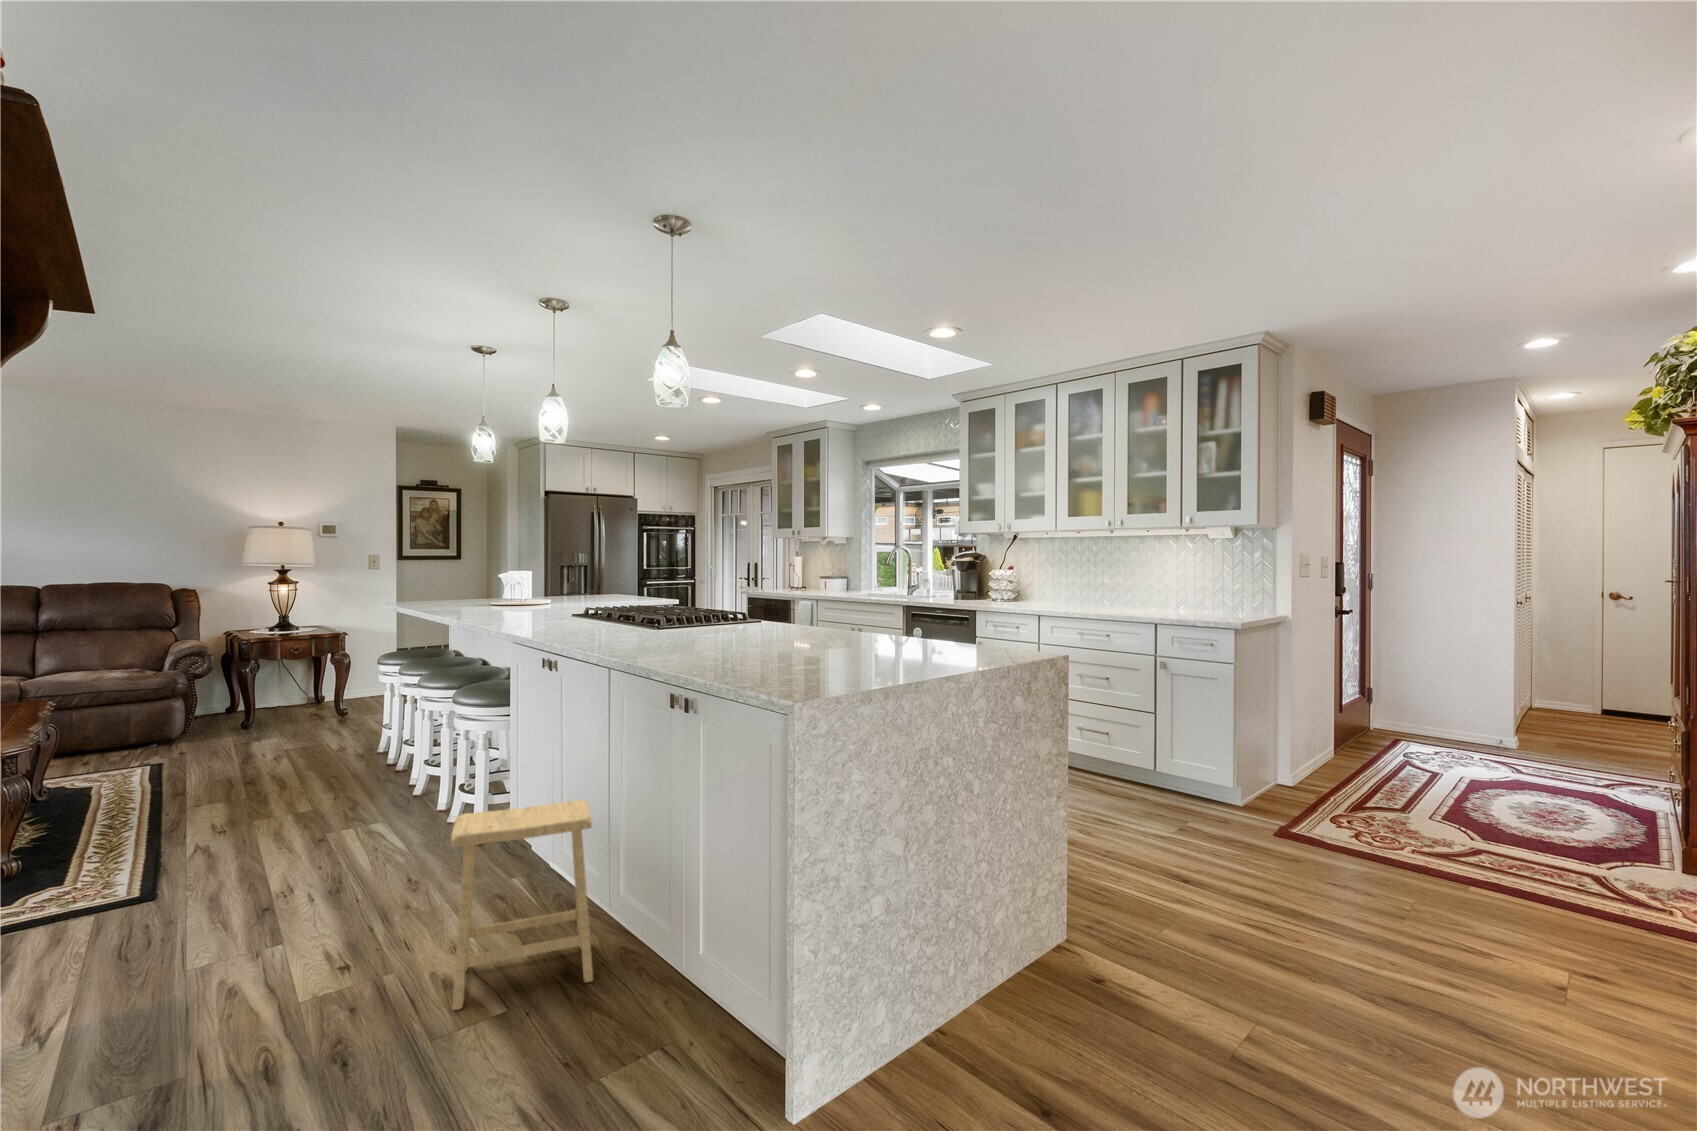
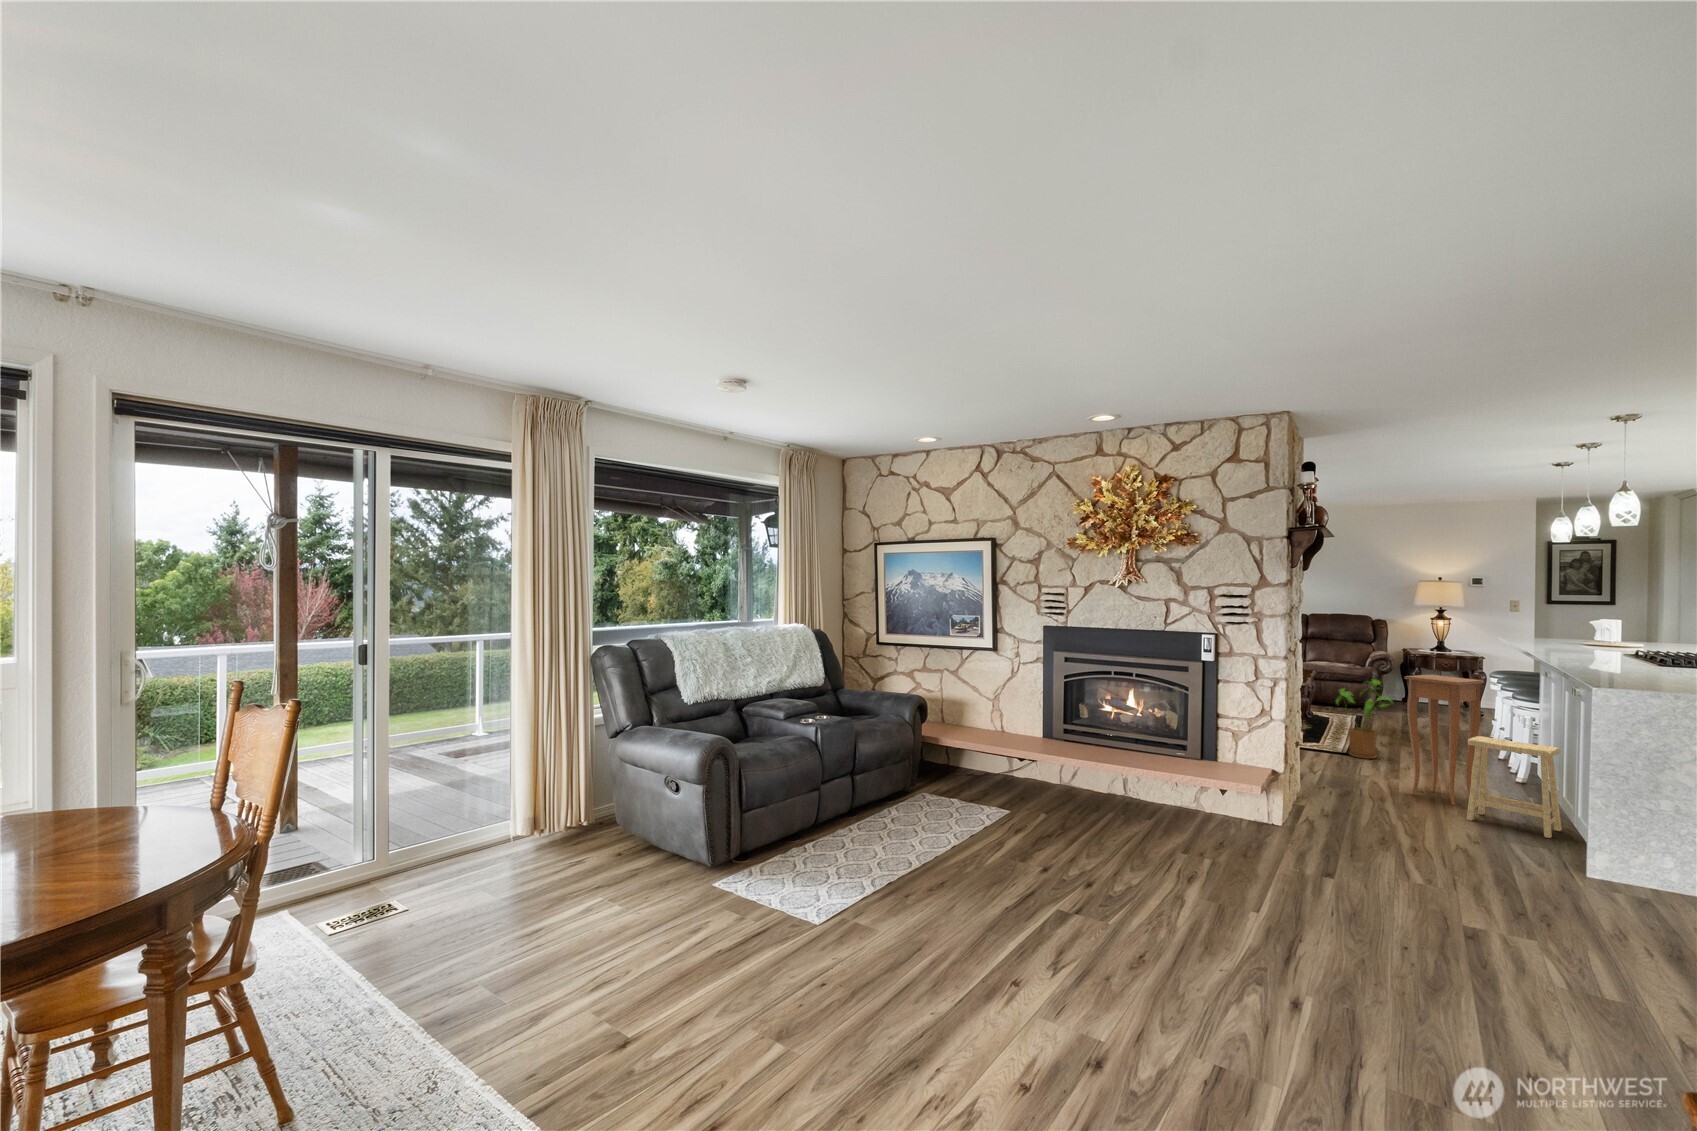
side table: none [299,694,445,978] -> present [1404,675,1484,805]
house plant: none [111,714,251,893] -> present [1336,679,1393,759]

